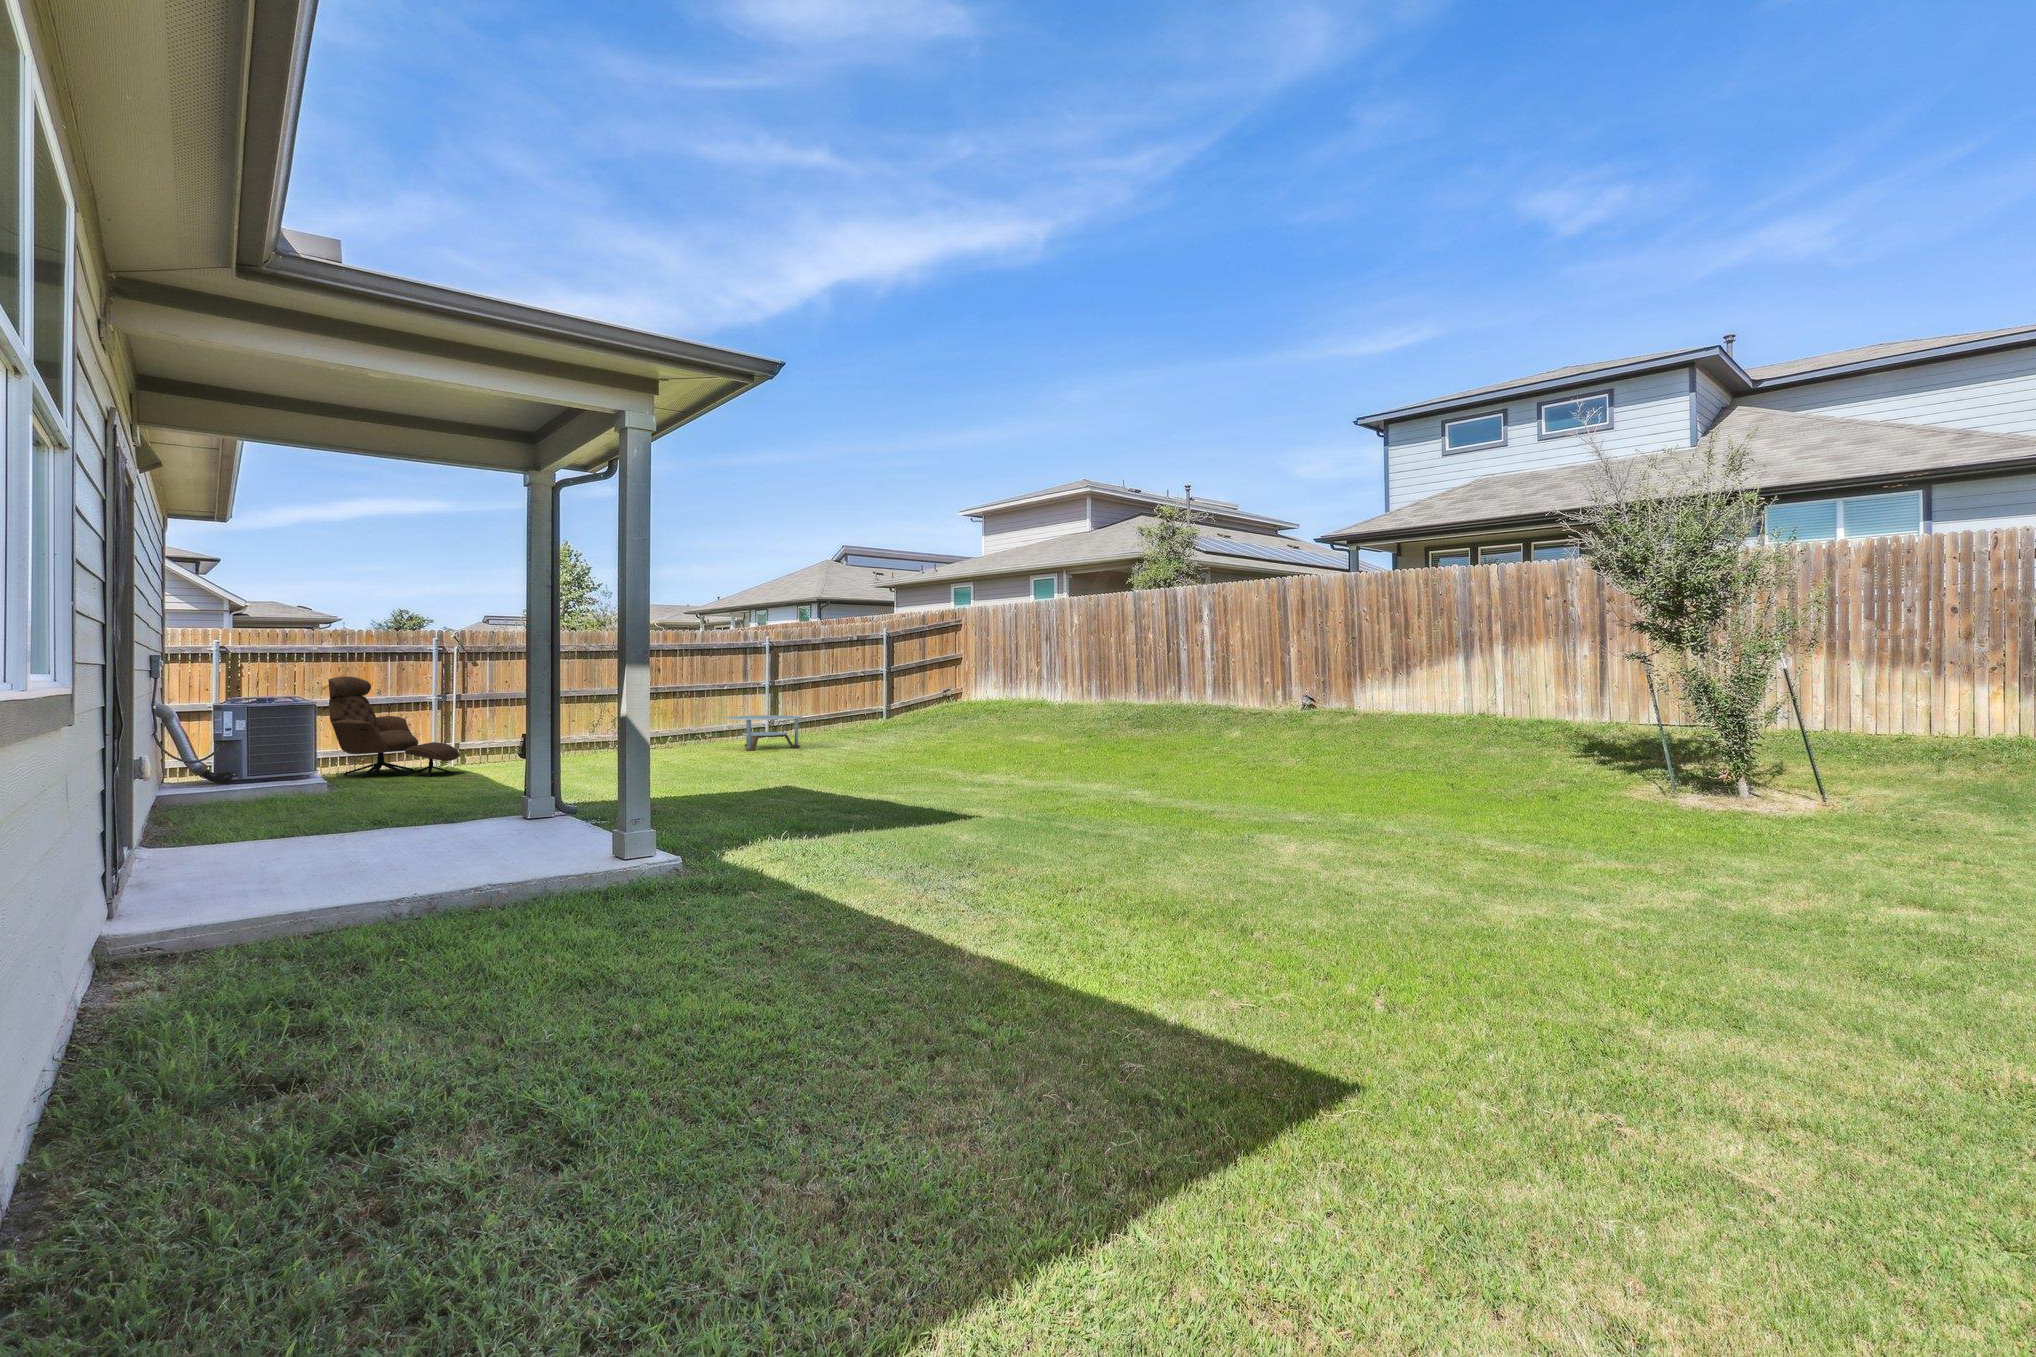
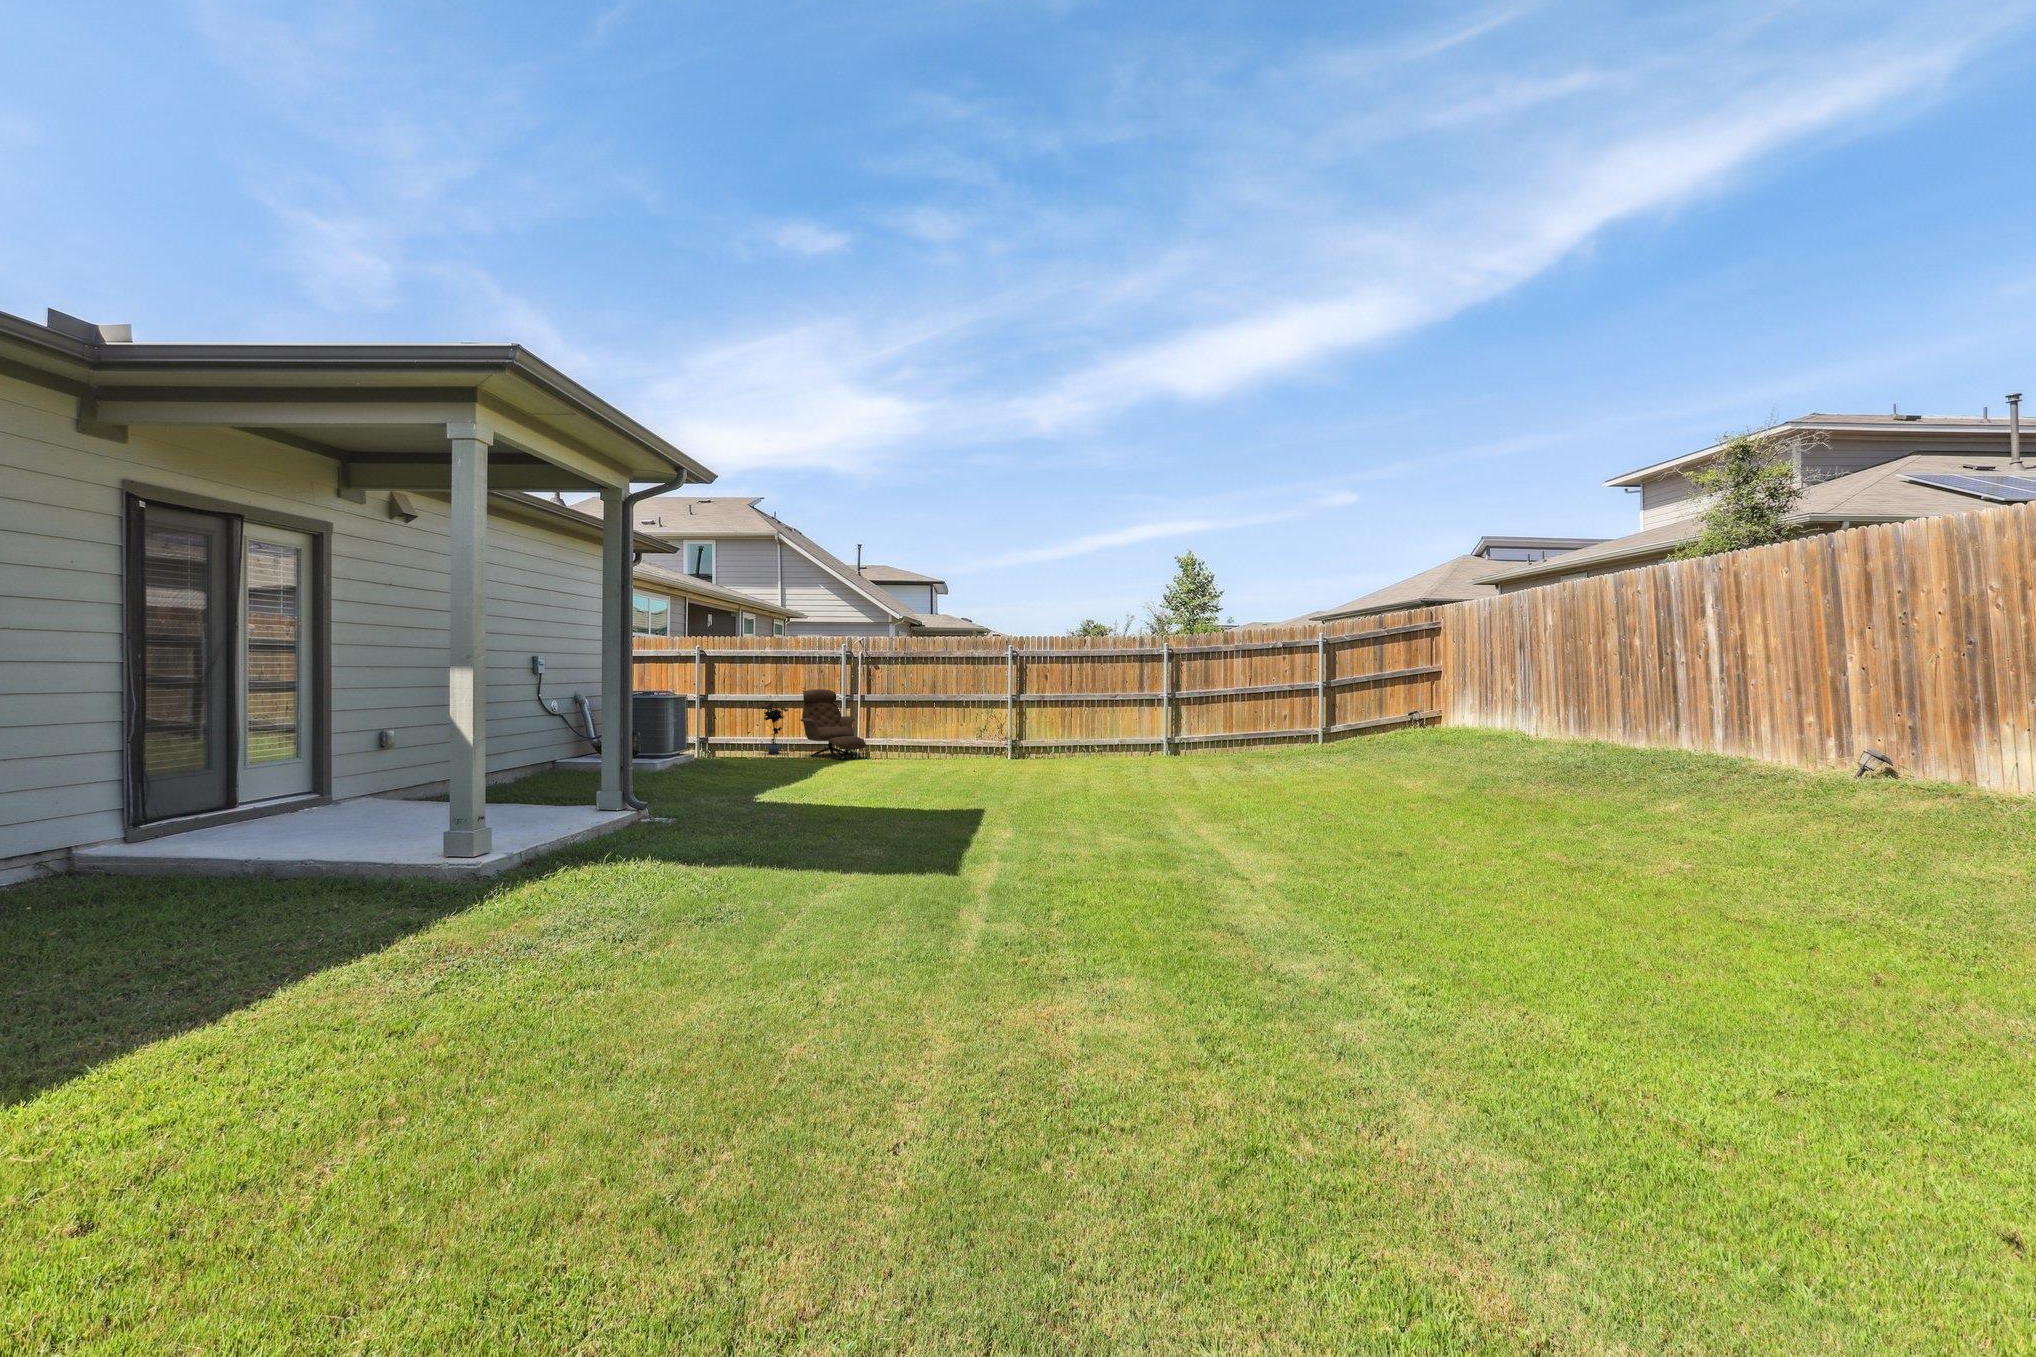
potted plant: none [233,695,304,781] -> present [758,703,788,754]
round table: present [726,715,803,751] -> none [1103,728,1174,760]

